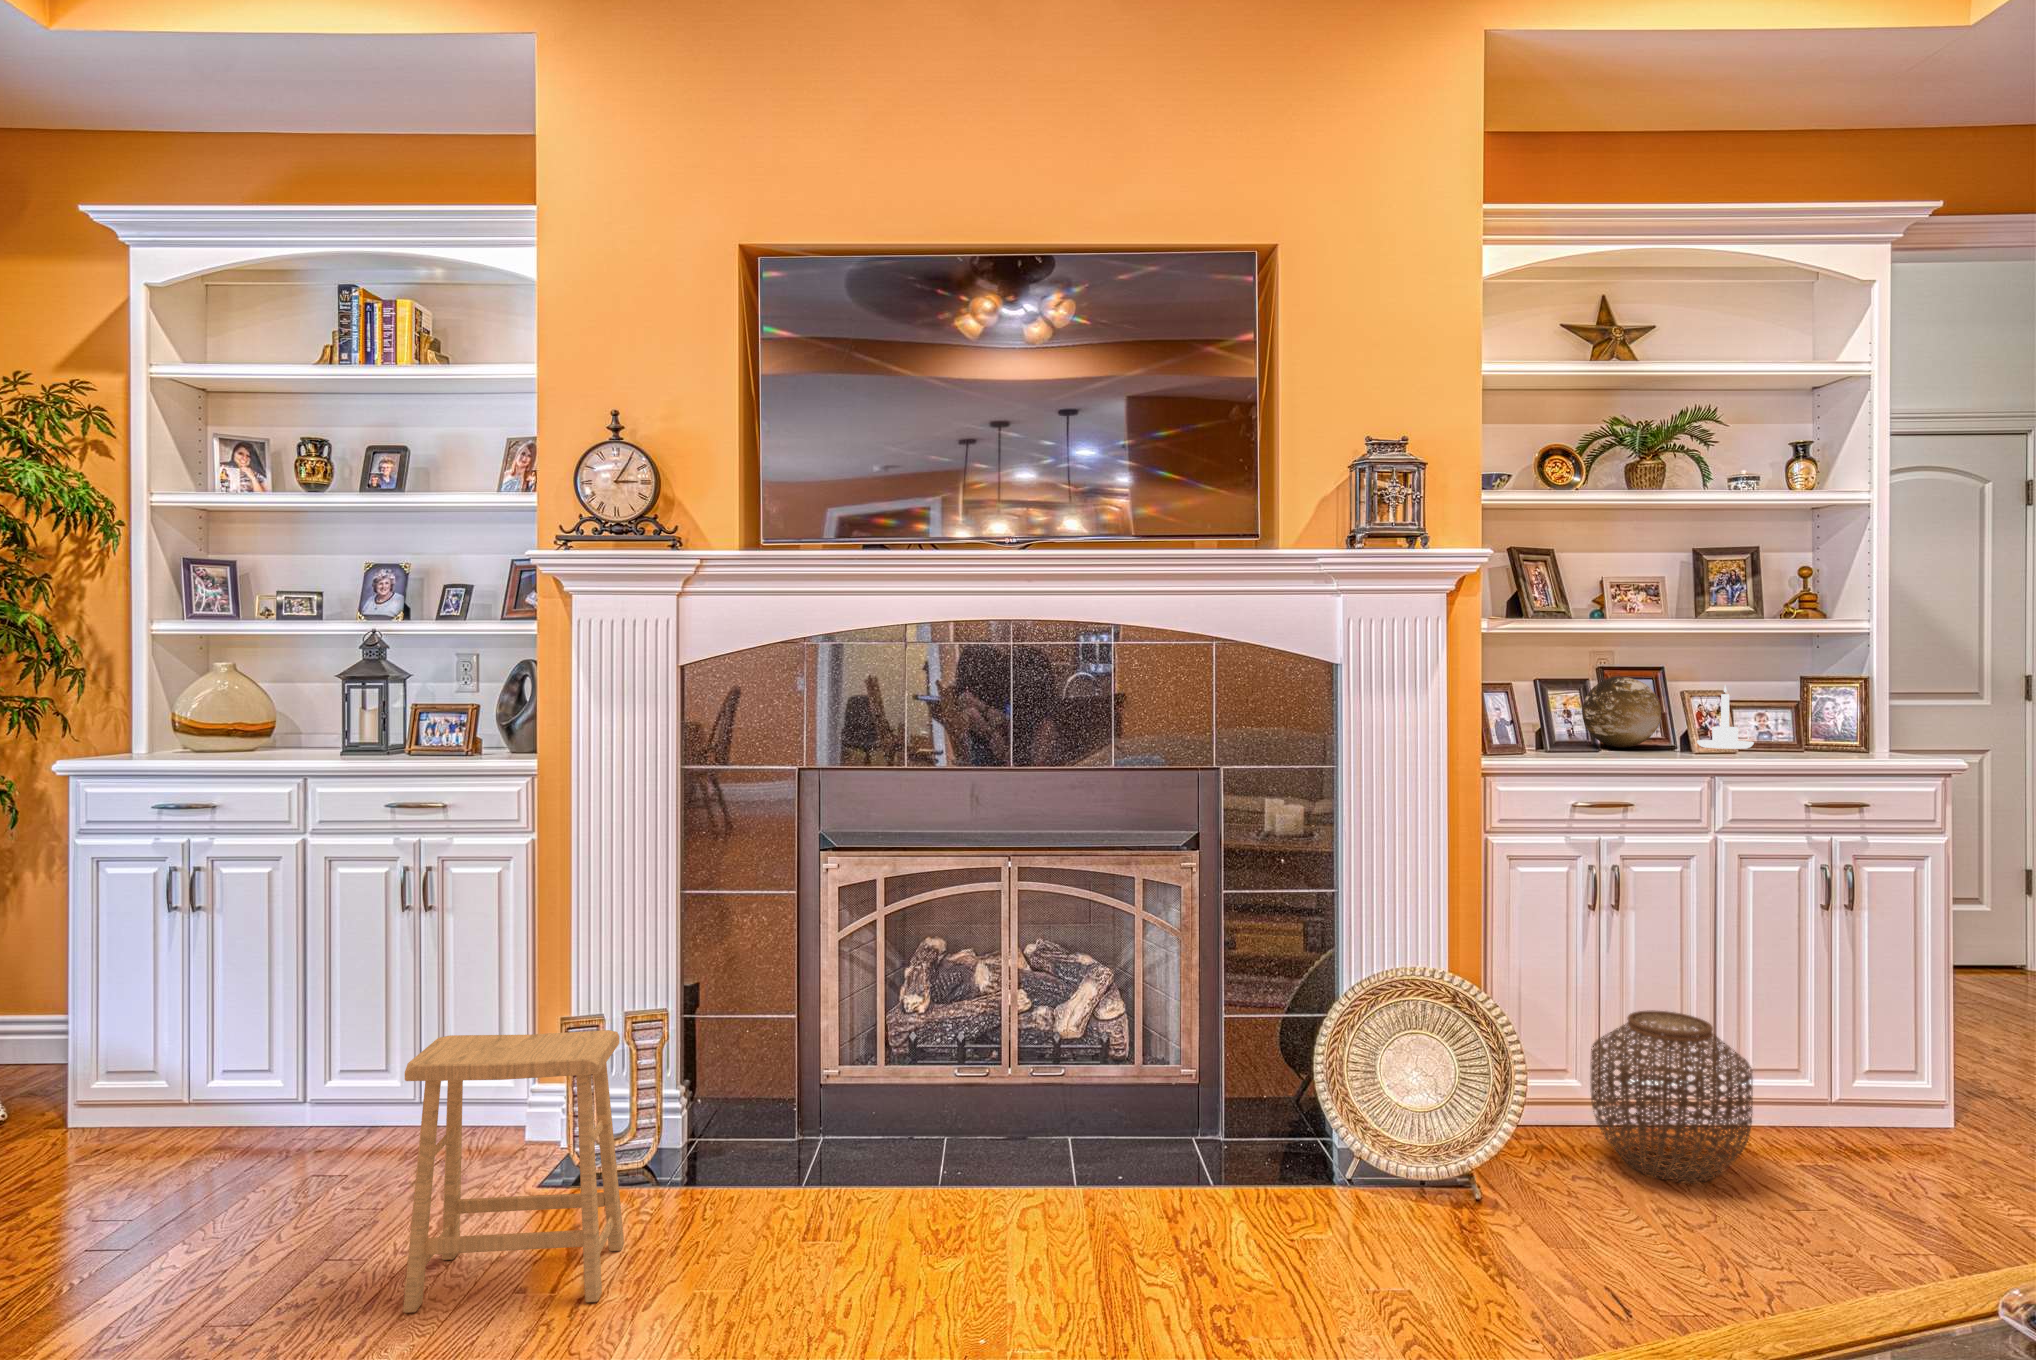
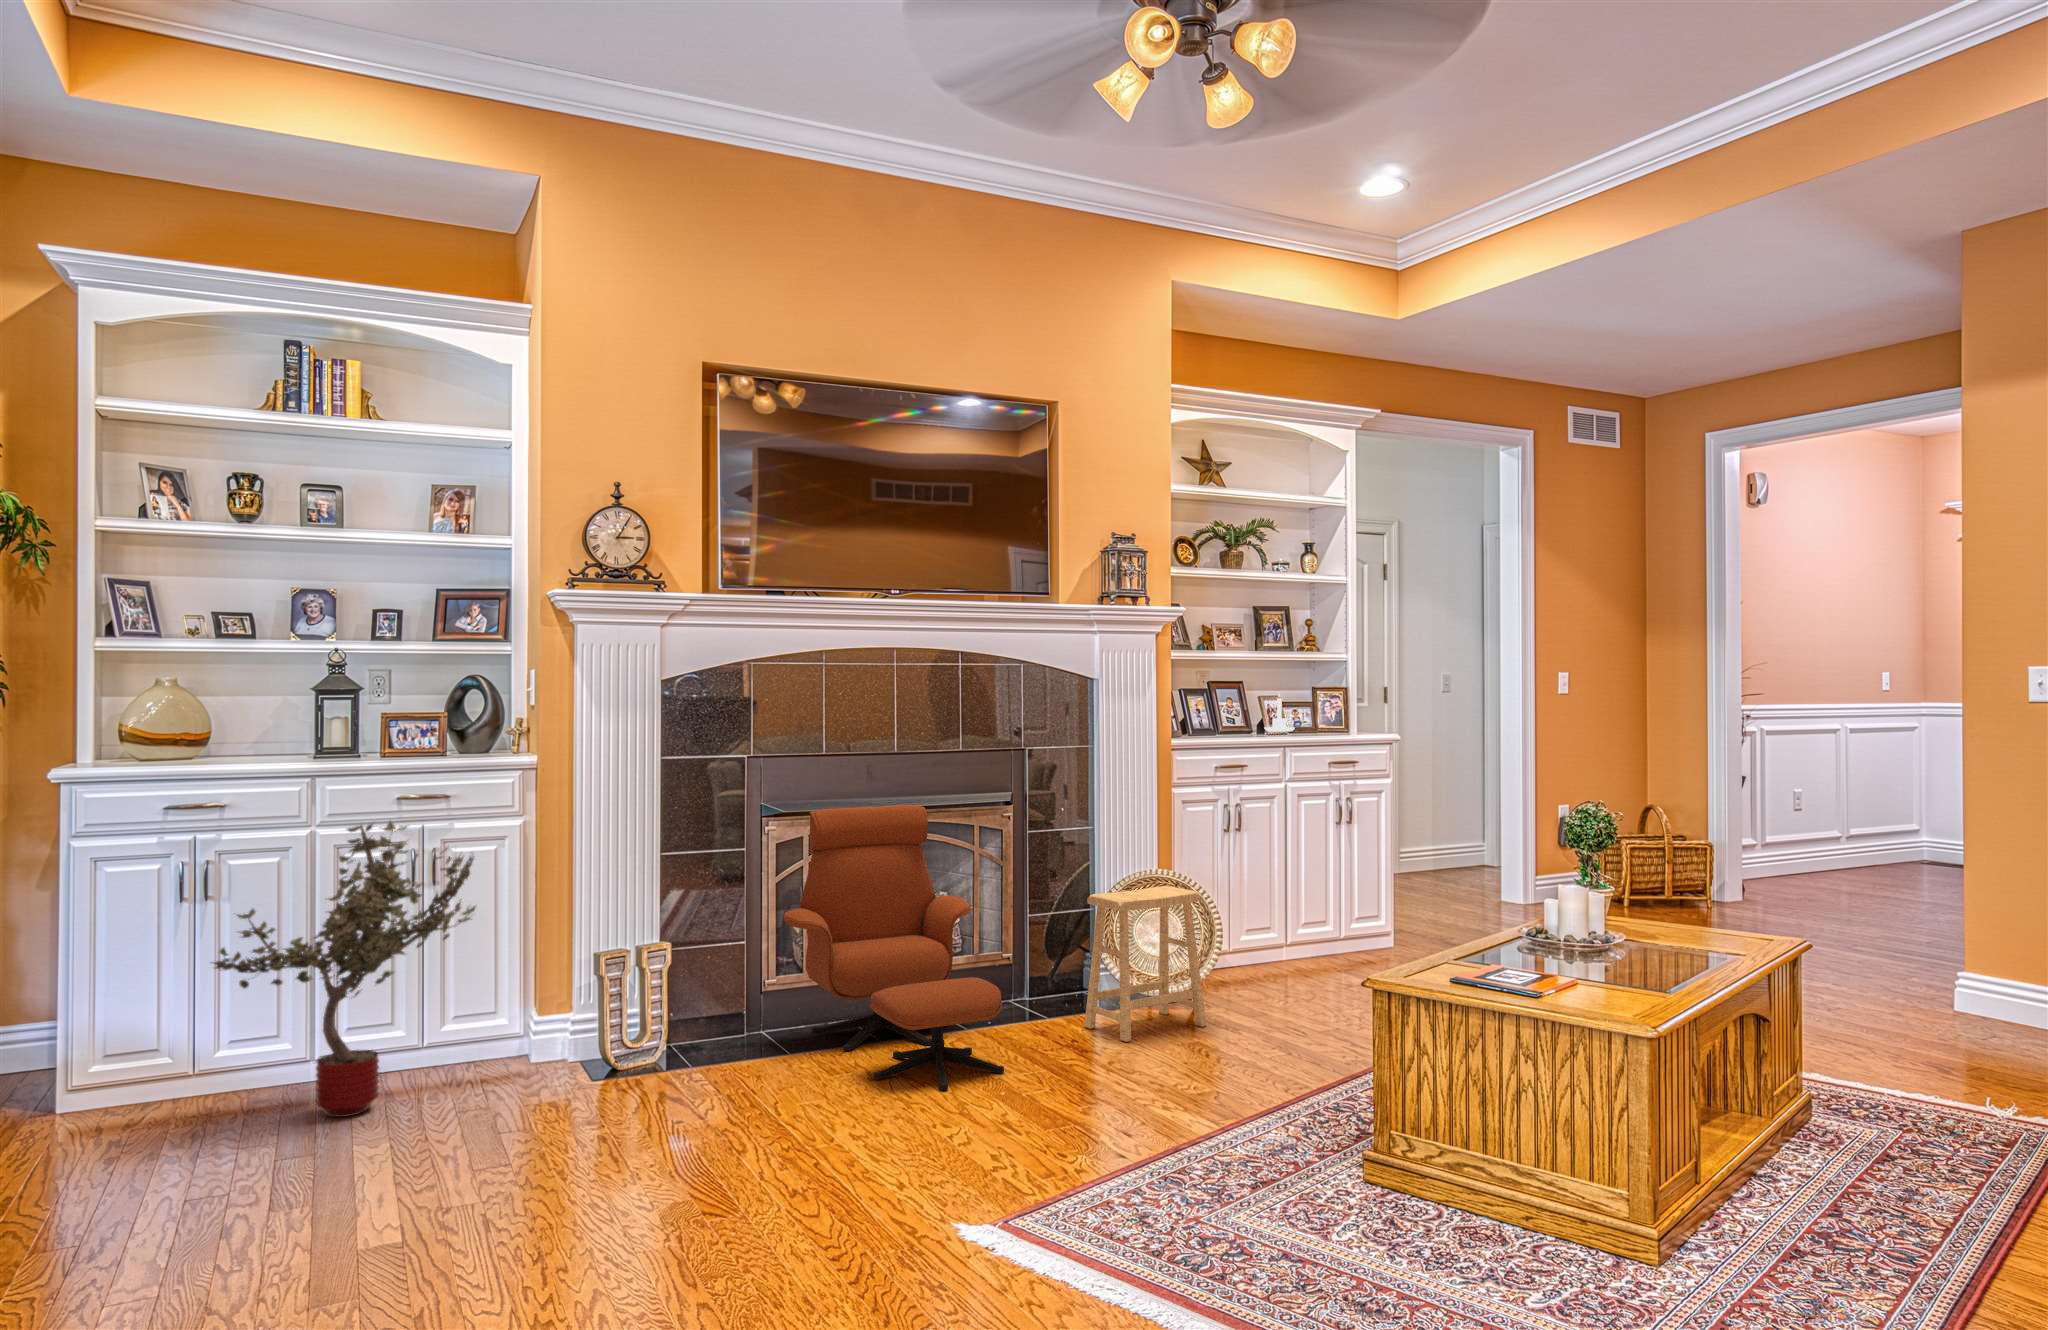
decorative orb: present [1582,677,1661,747] -> none [1204,688,1249,732]
potted tree: none [127,837,403,1194] -> present [214,821,475,1117]
lounge chair: none [812,847,1088,1331] -> present [783,805,1004,1090]
woven basket: present [1590,1010,1753,1183] -> none [1236,886,1321,981]
footstool: present [403,1030,624,1313] -> present [1084,886,1206,1042]

